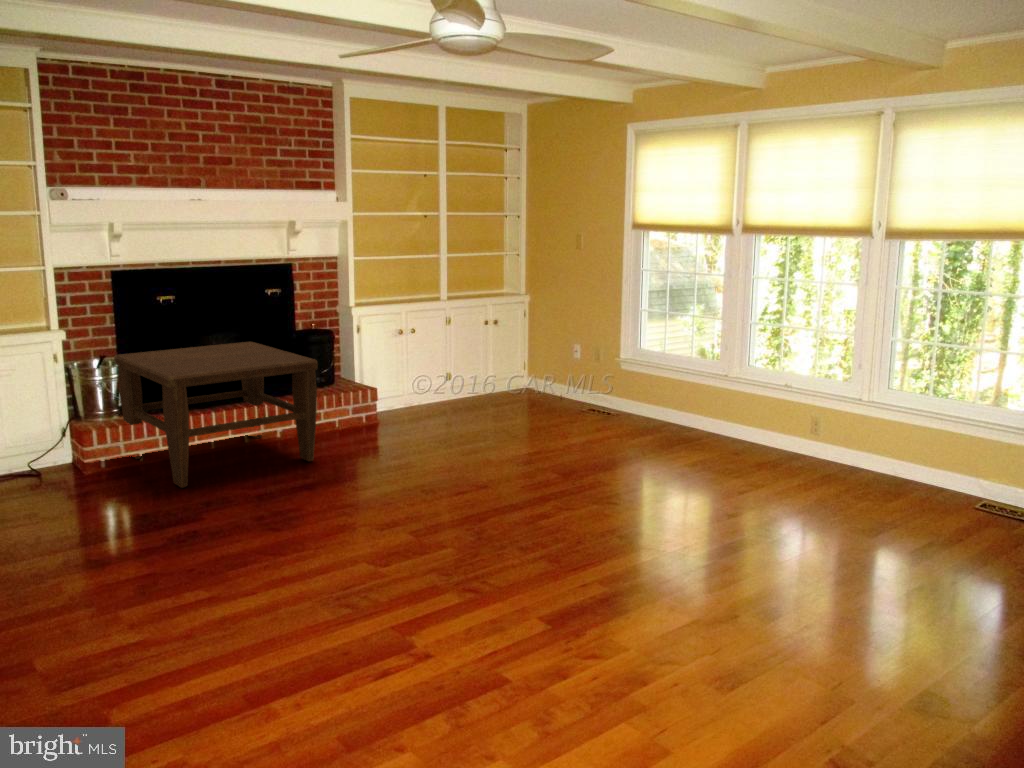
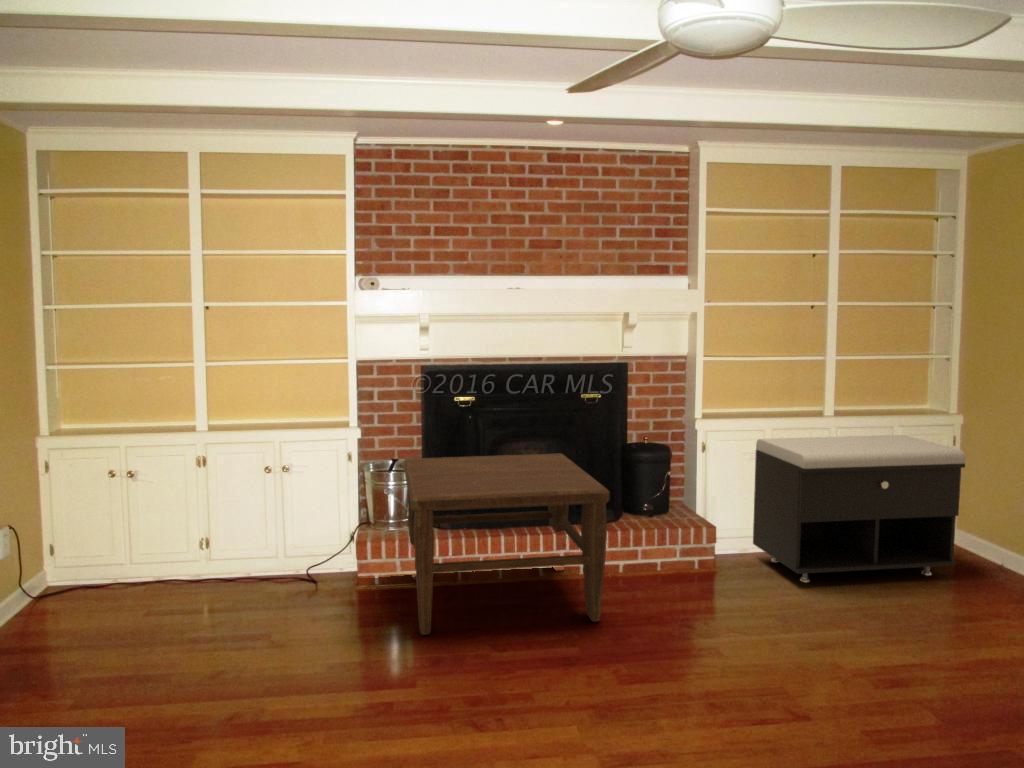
storage bench: none [398,312,537,421] -> present [753,435,965,583]

